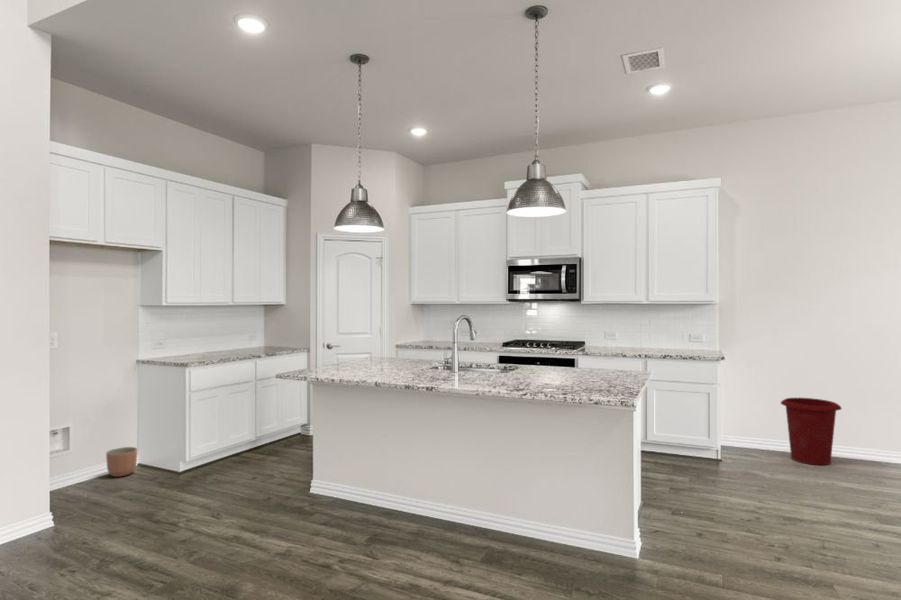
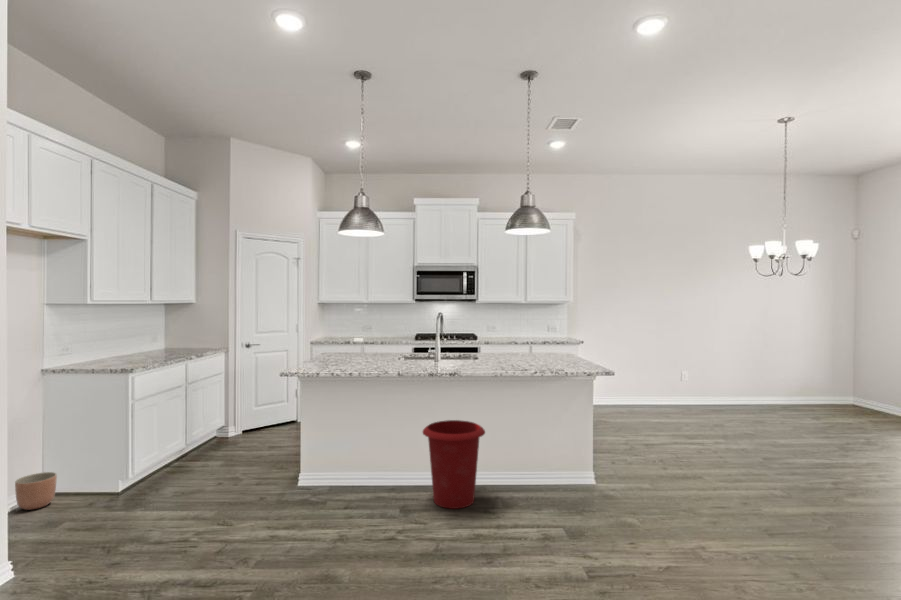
waste bin: present [781,398,841,465] -> present [423,420,485,509]

